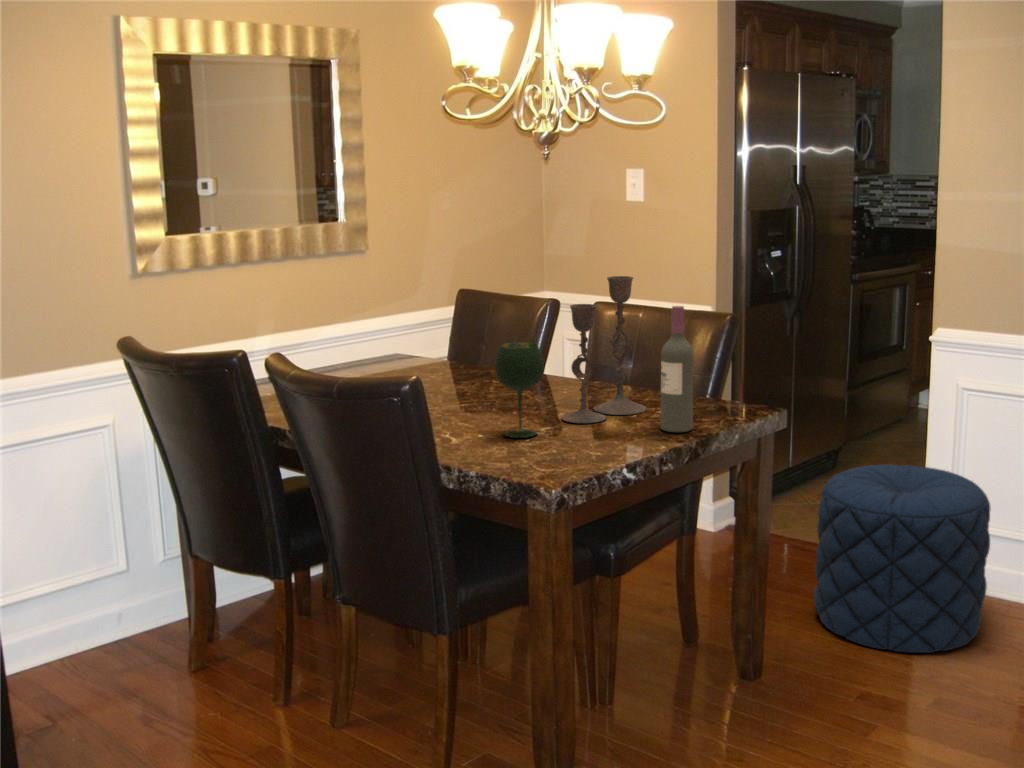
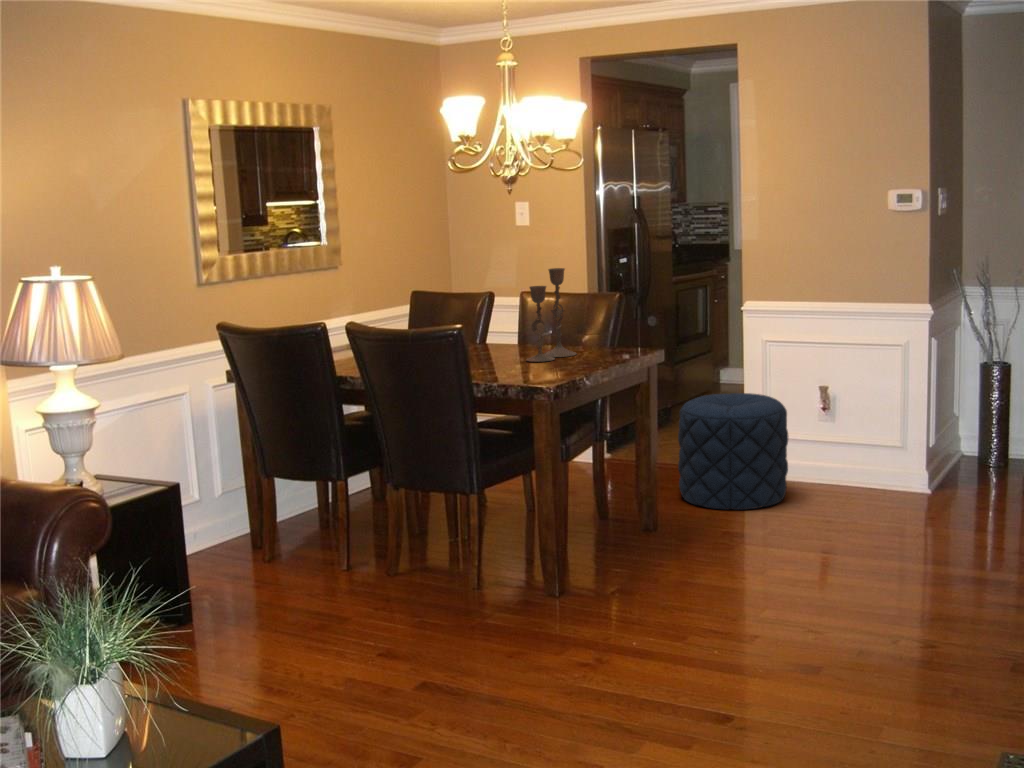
wine bottle: present [660,306,694,432] -> none [592,282,613,361]
wine glass: present [495,342,544,438] -> none [490,310,521,370]

